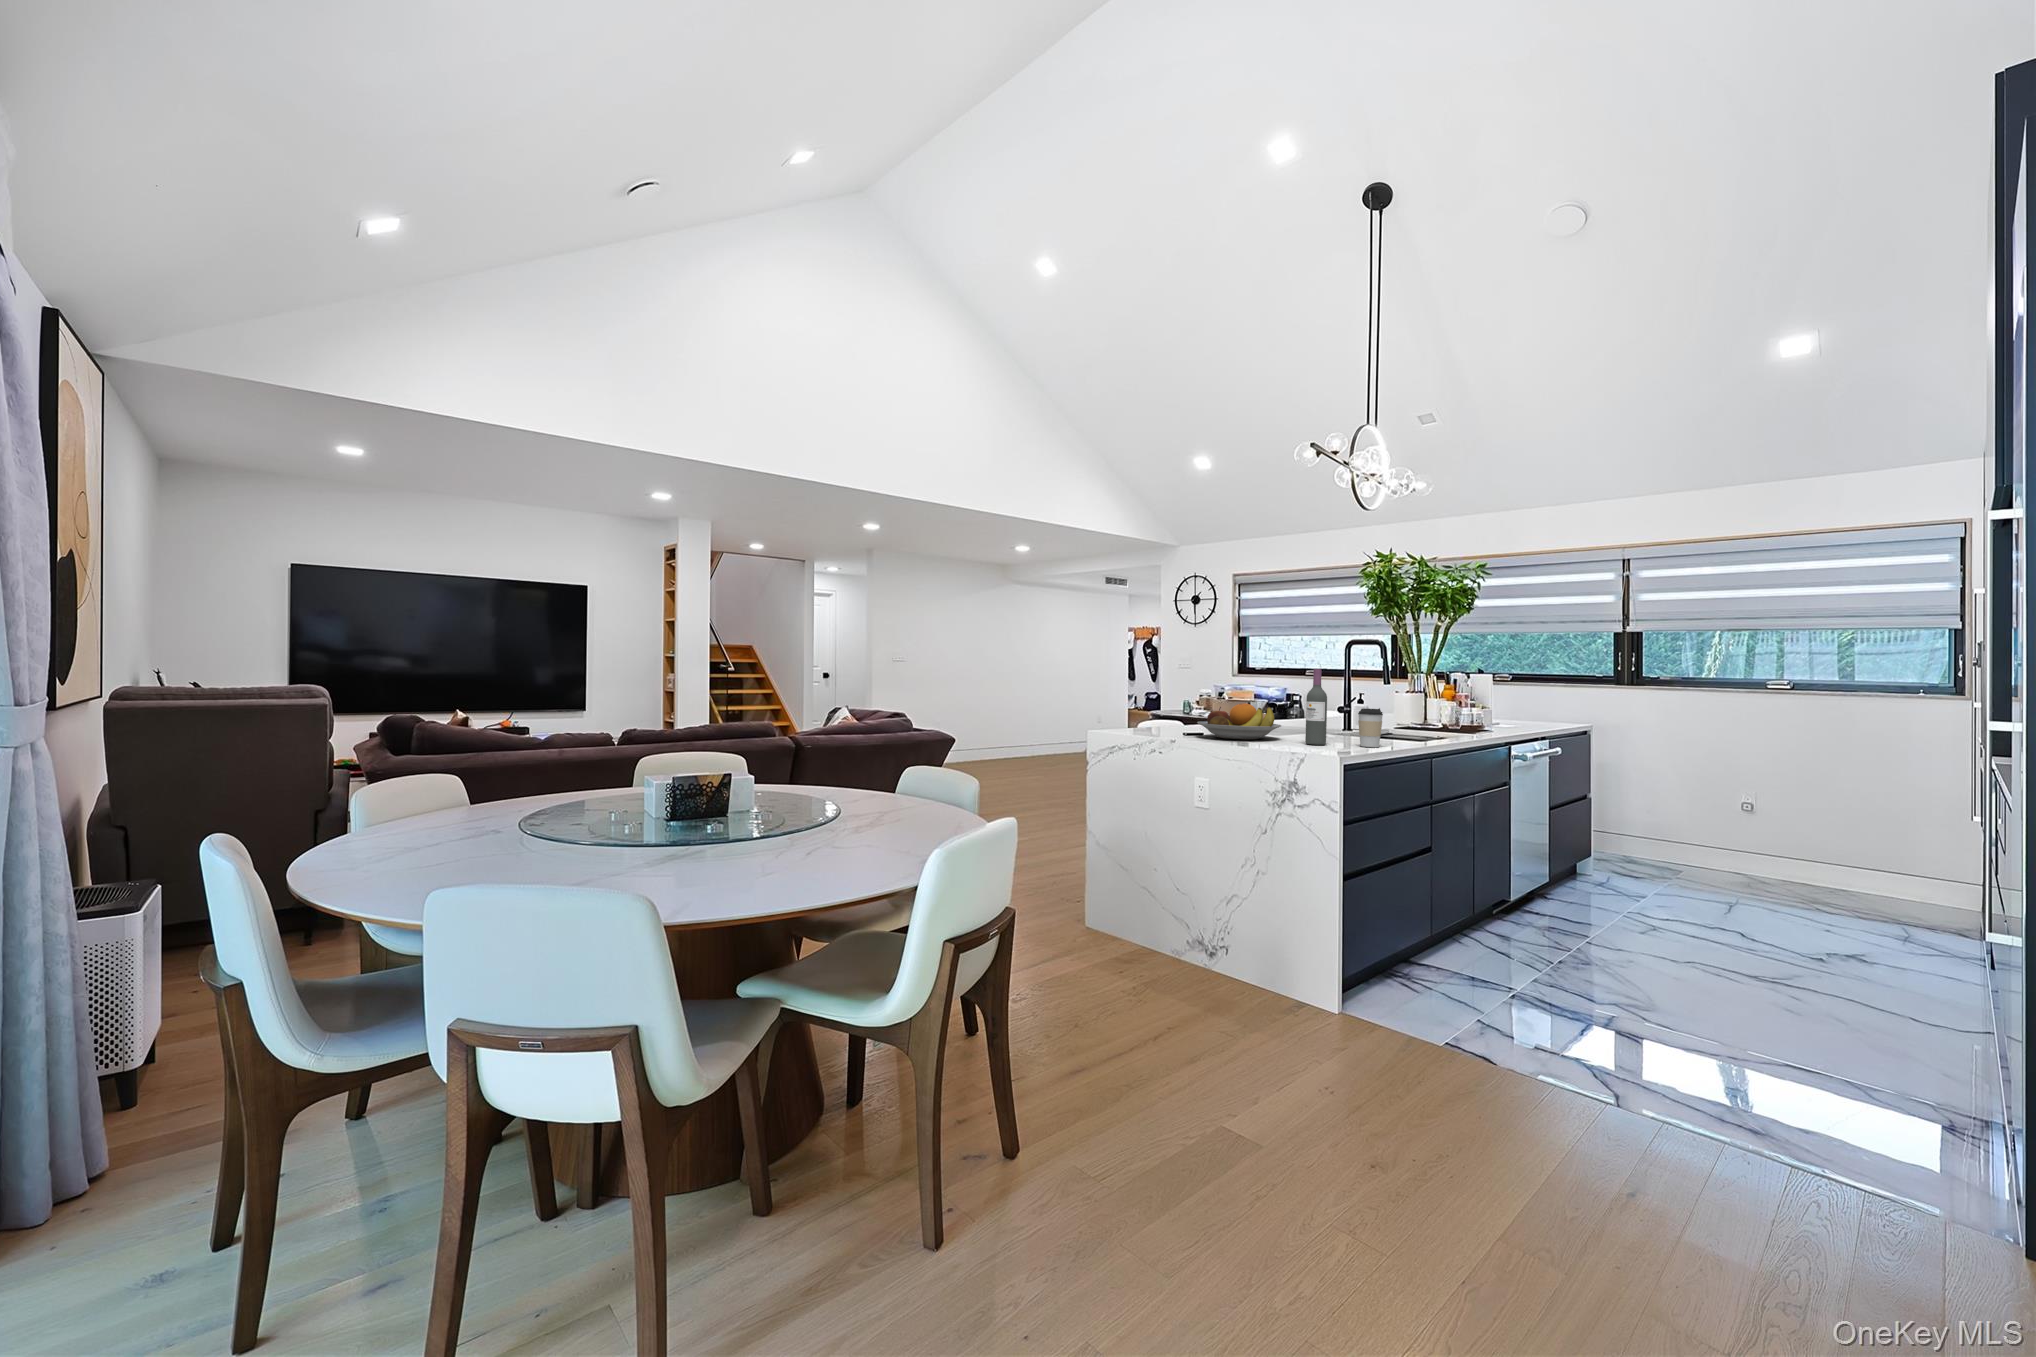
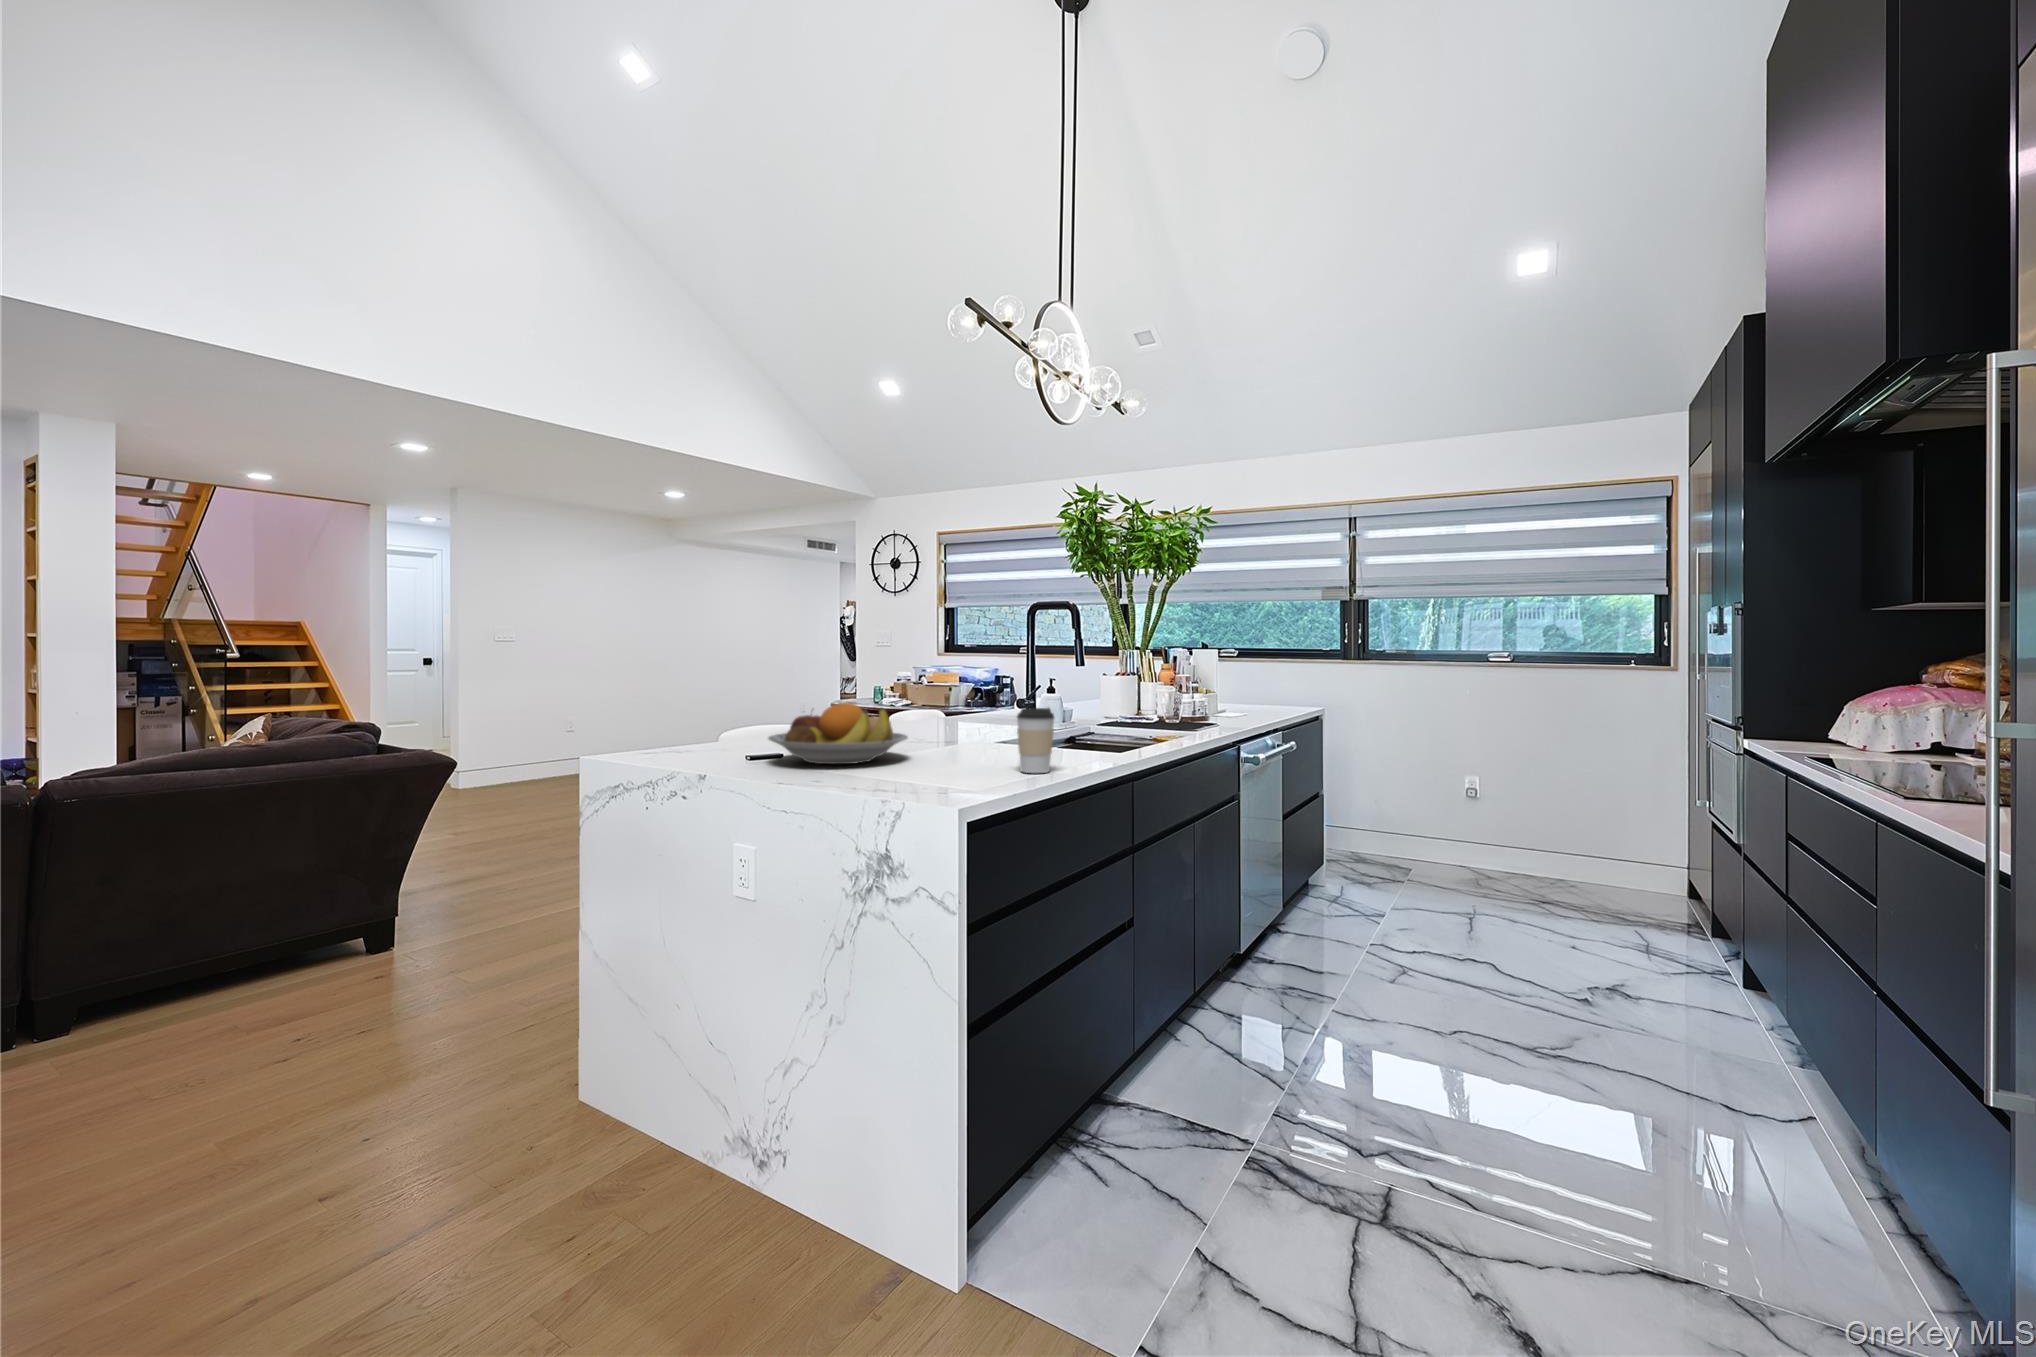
wine bottle: present [1305,669,1327,745] -> none [934,642,968,772]

